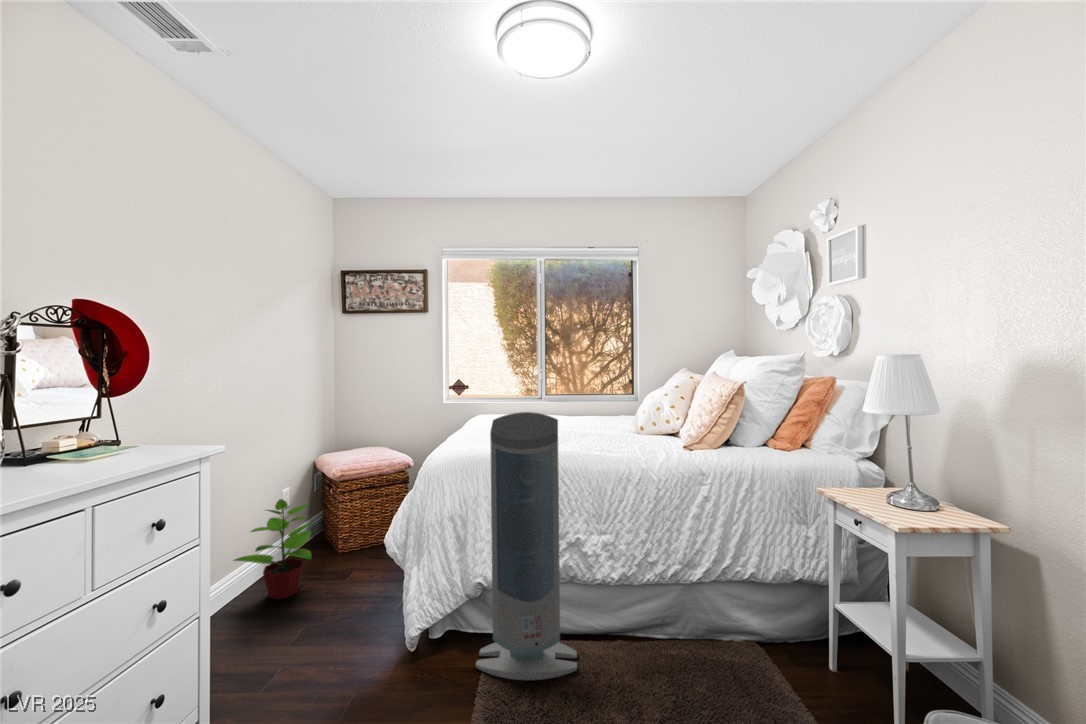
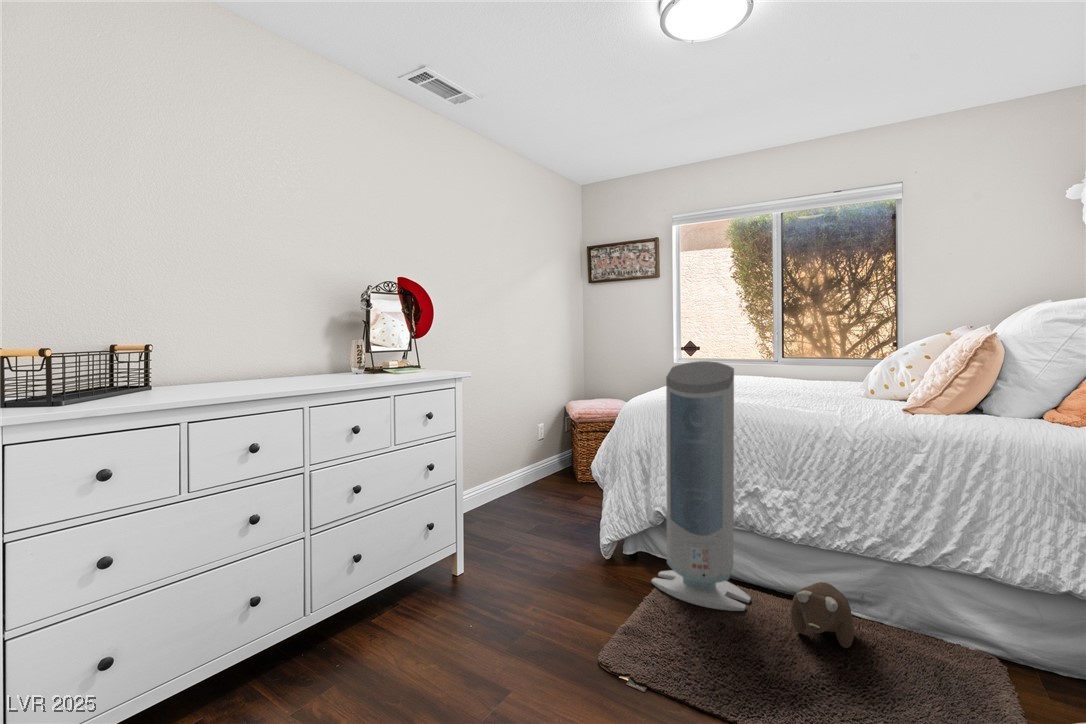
potted plant: present [233,499,314,599] -> none [498,429,554,505]
plush toy: none [624,620,678,680] -> present [791,582,854,648]

